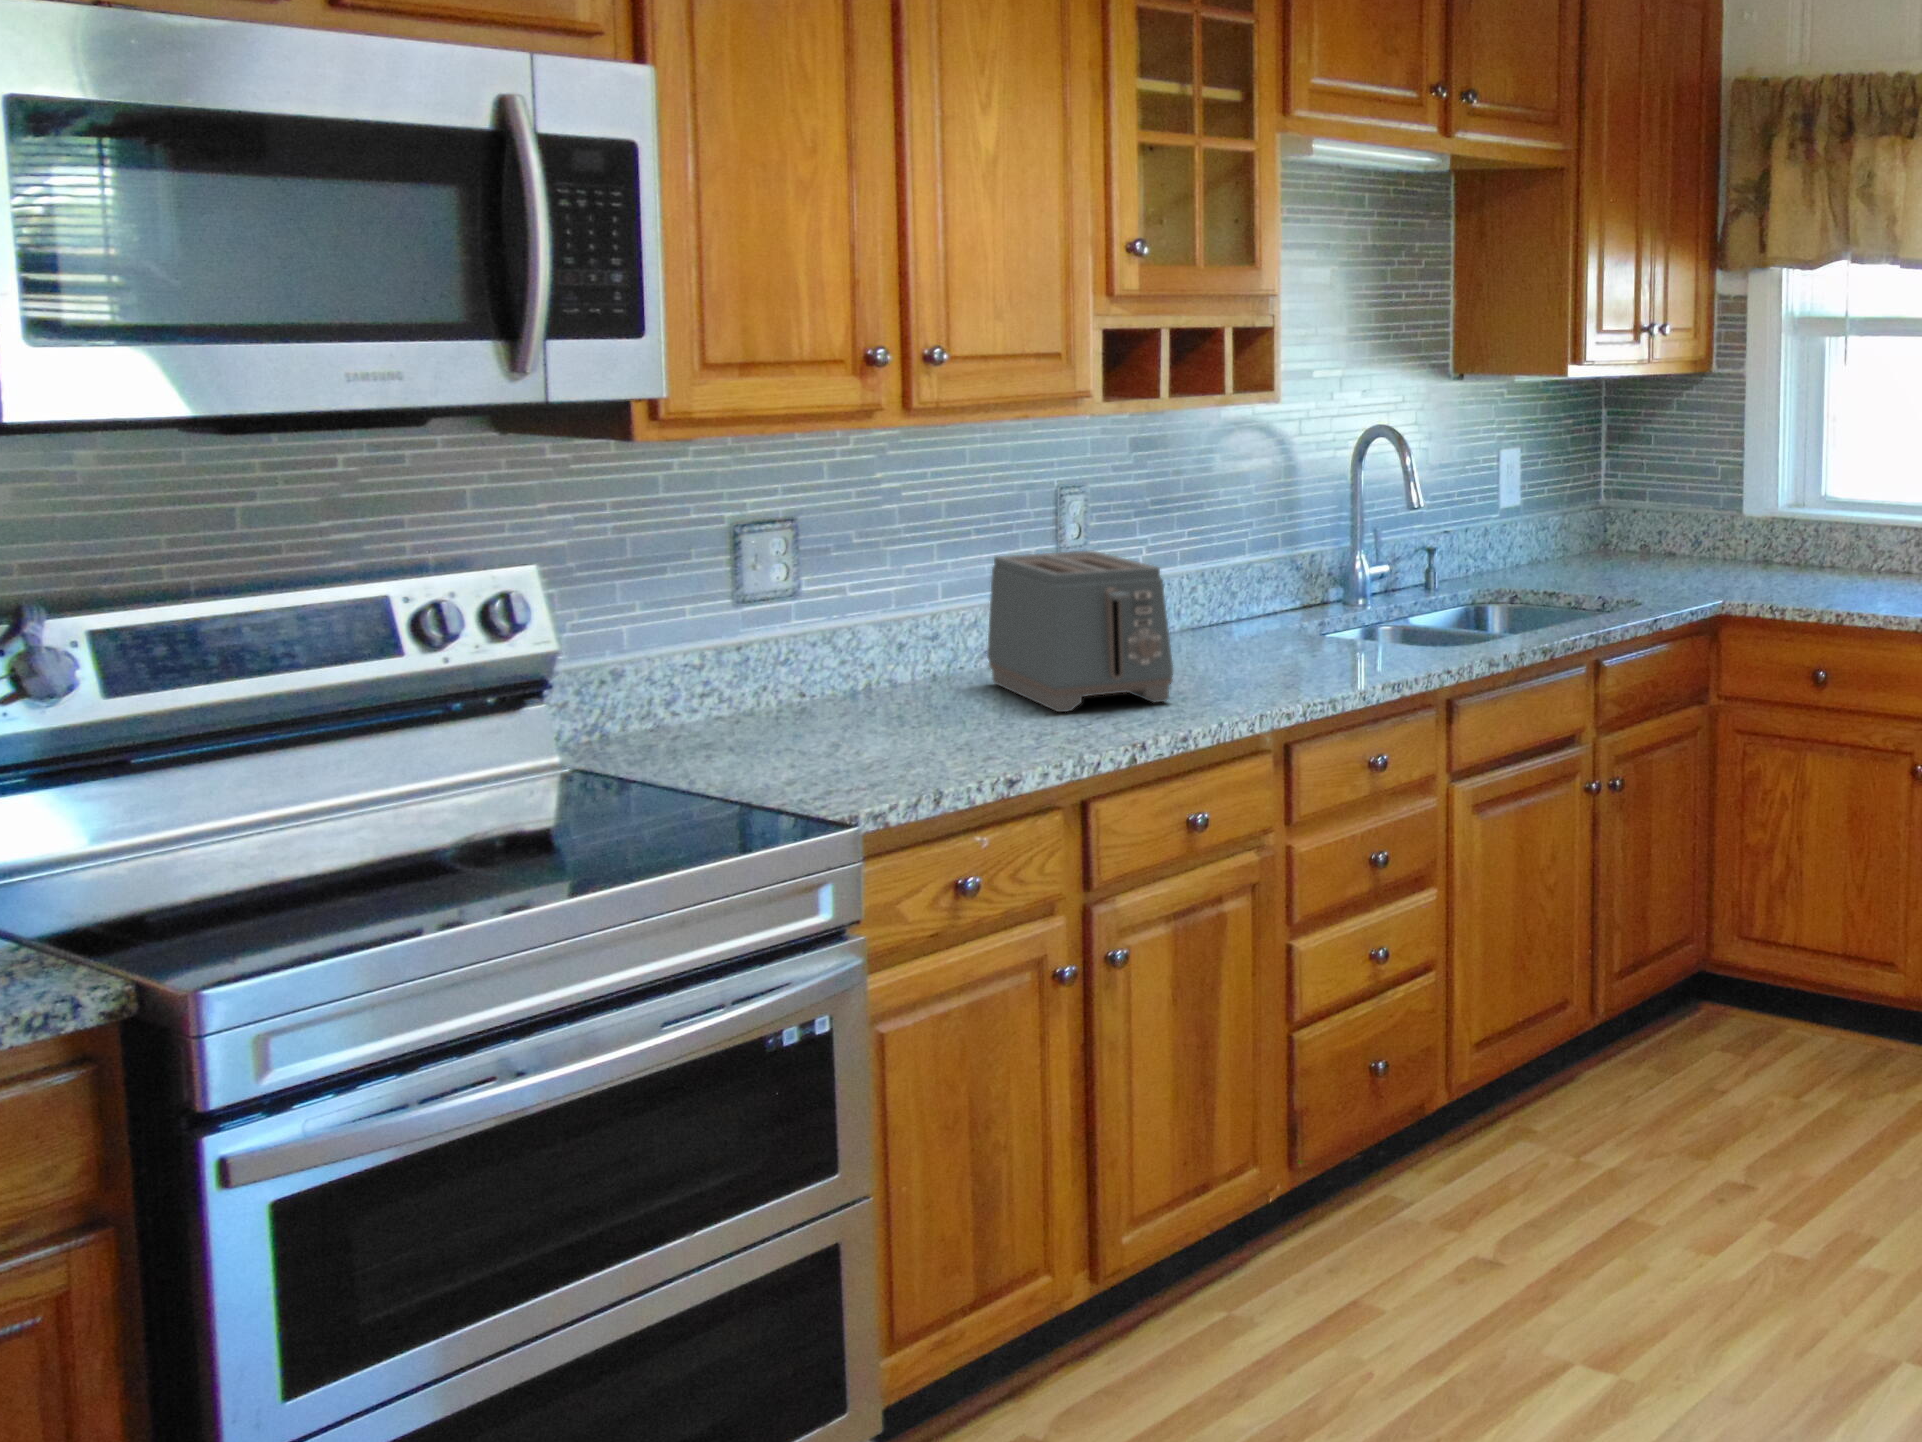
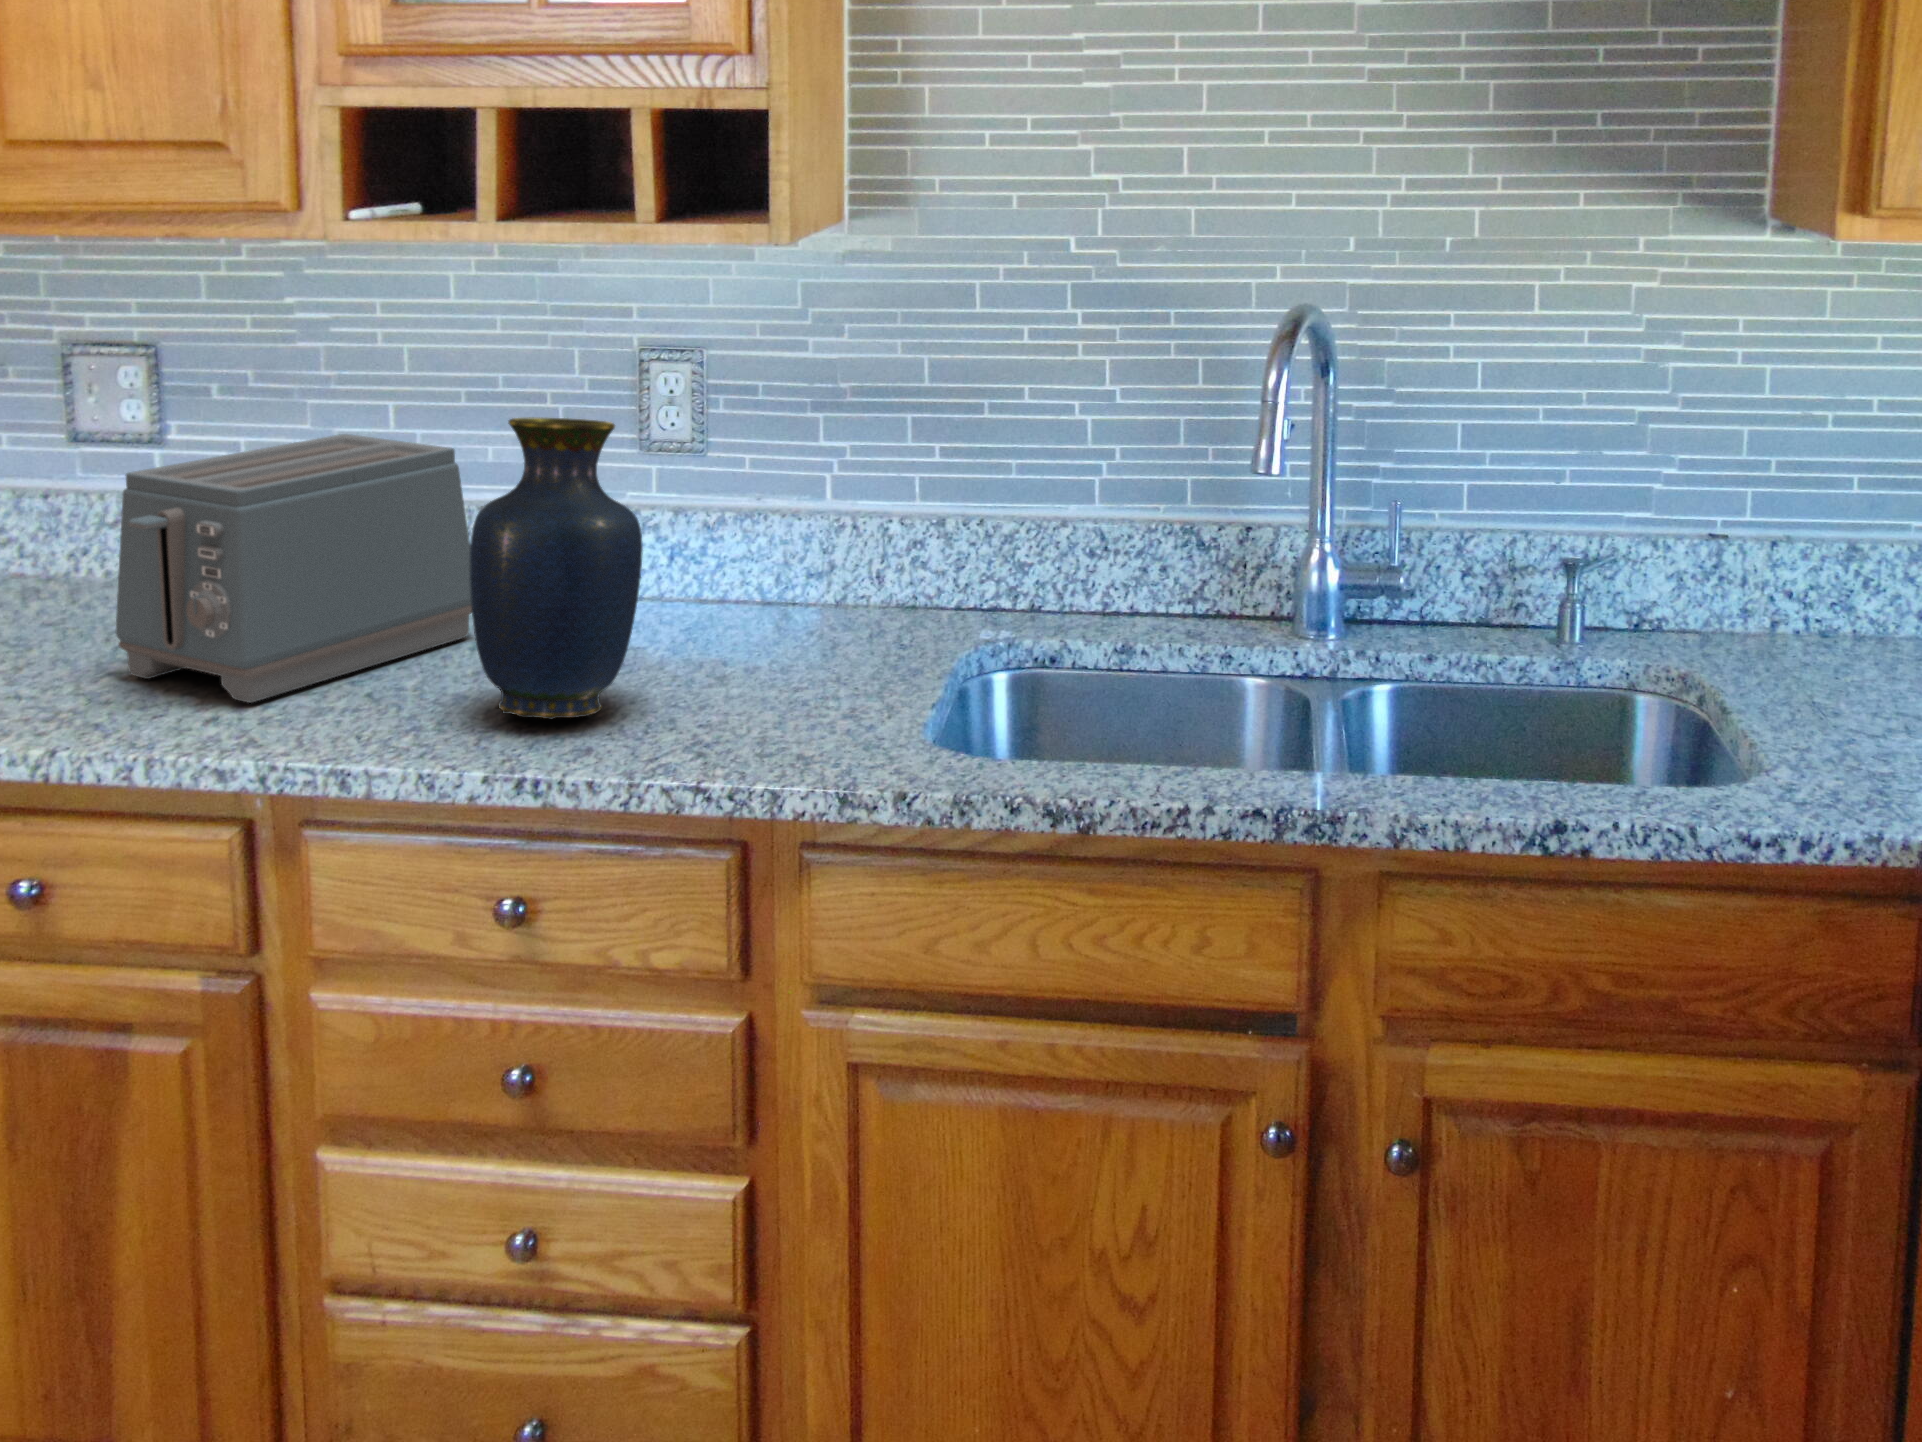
vase: none [1226,503,1324,675] -> present [470,417,643,719]

